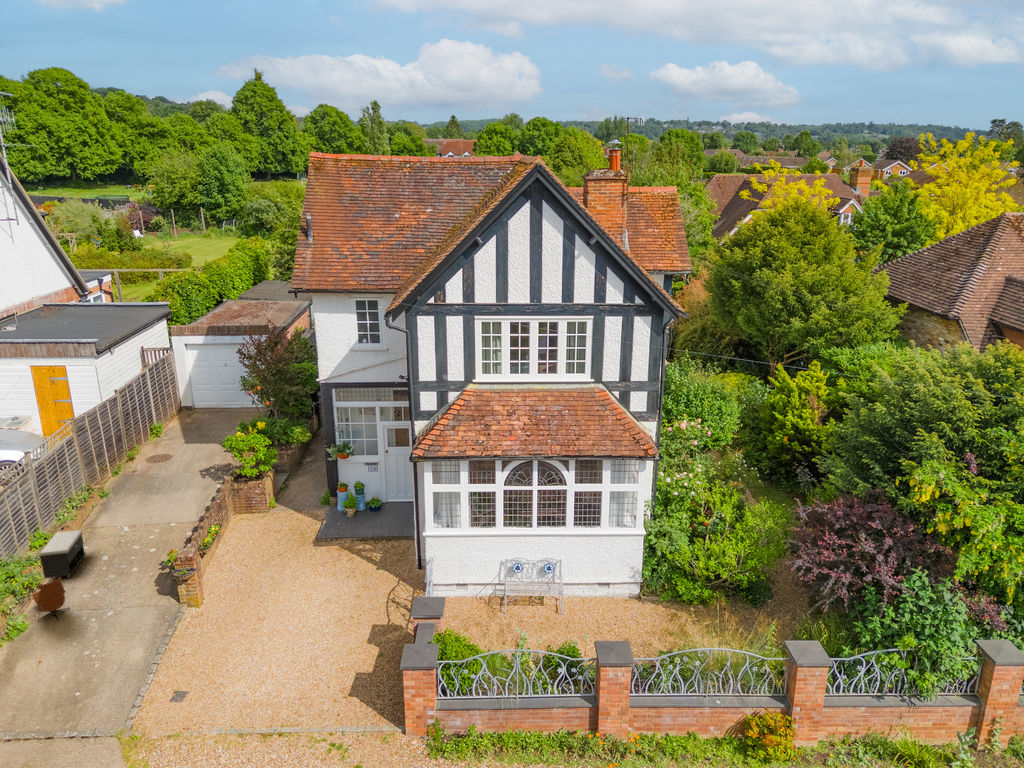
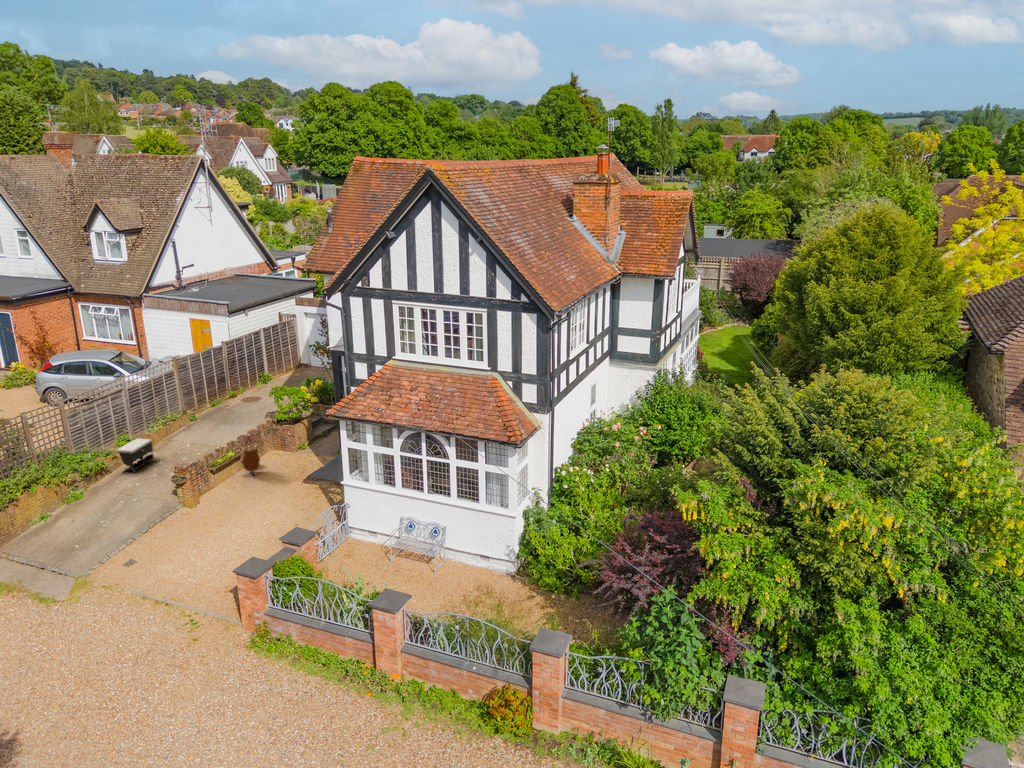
lounge chair: present [32,577,69,620] -> present [241,449,260,477]

